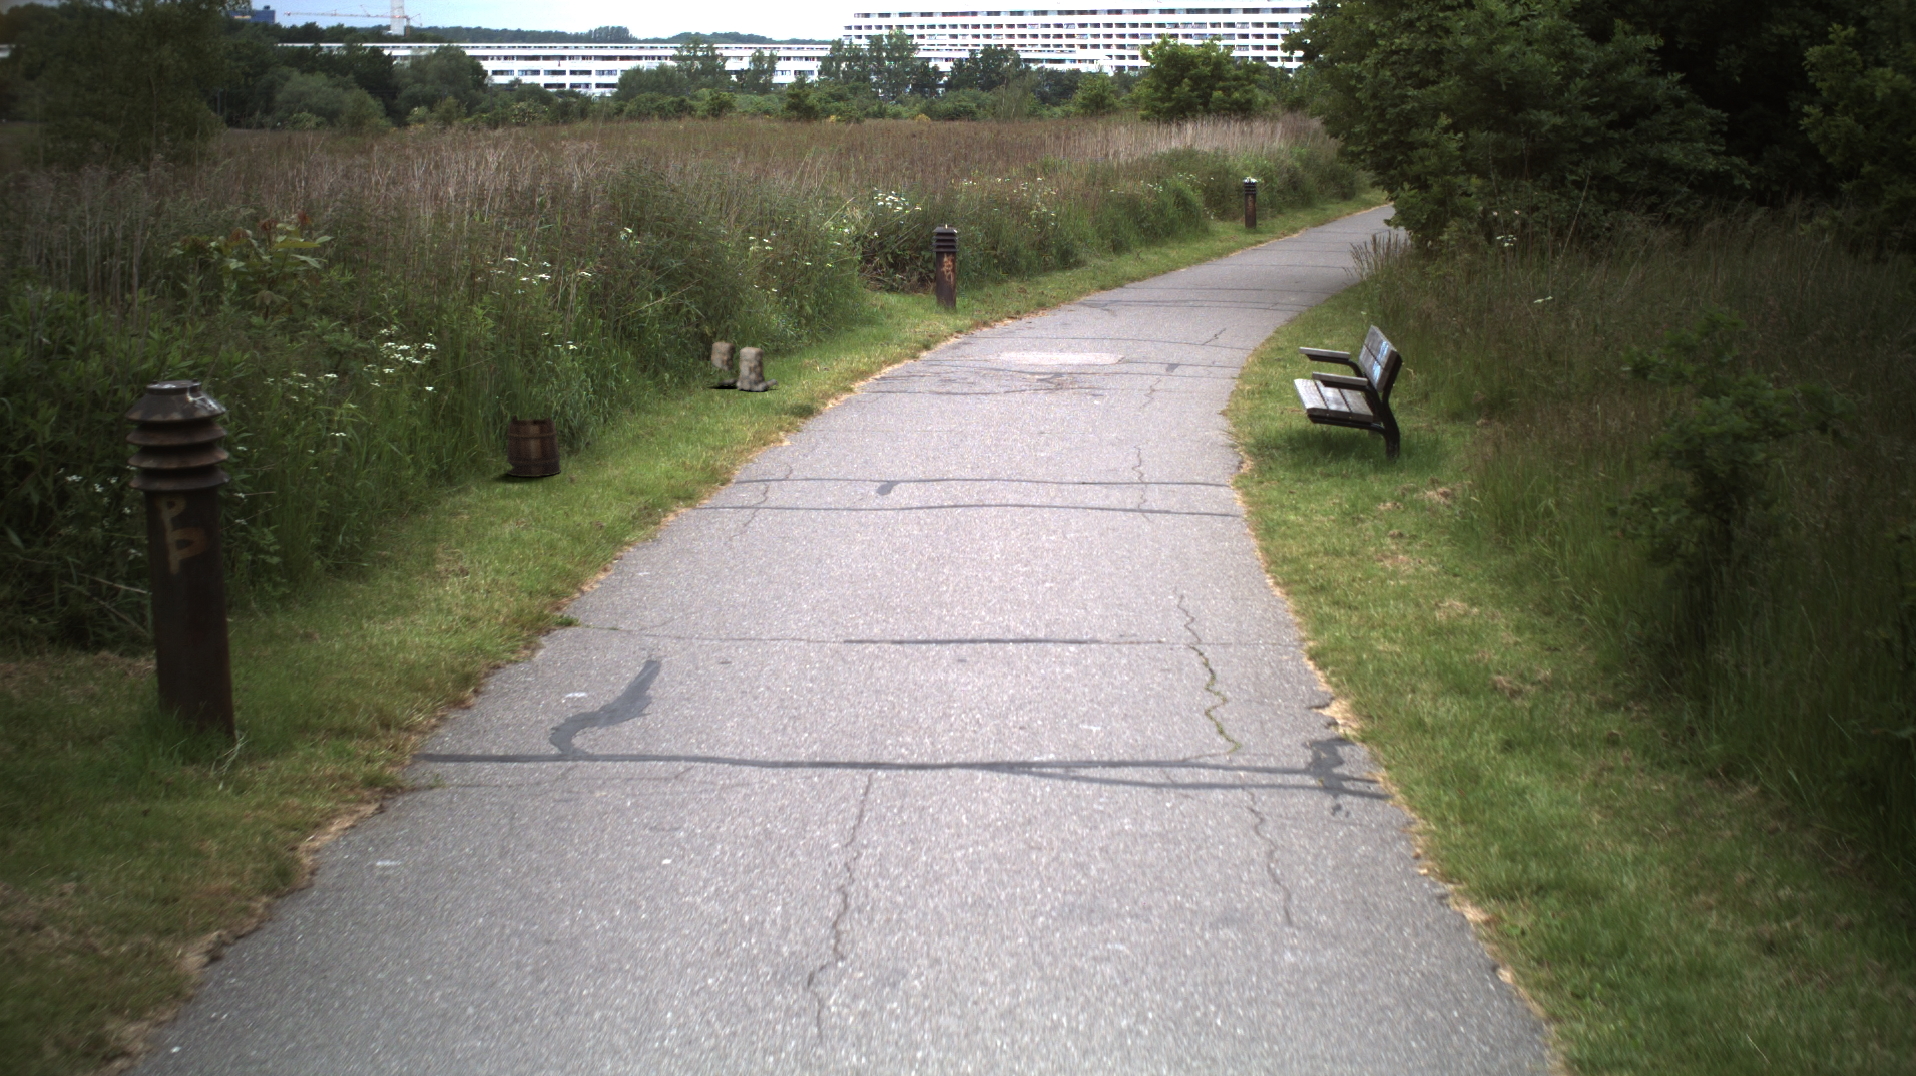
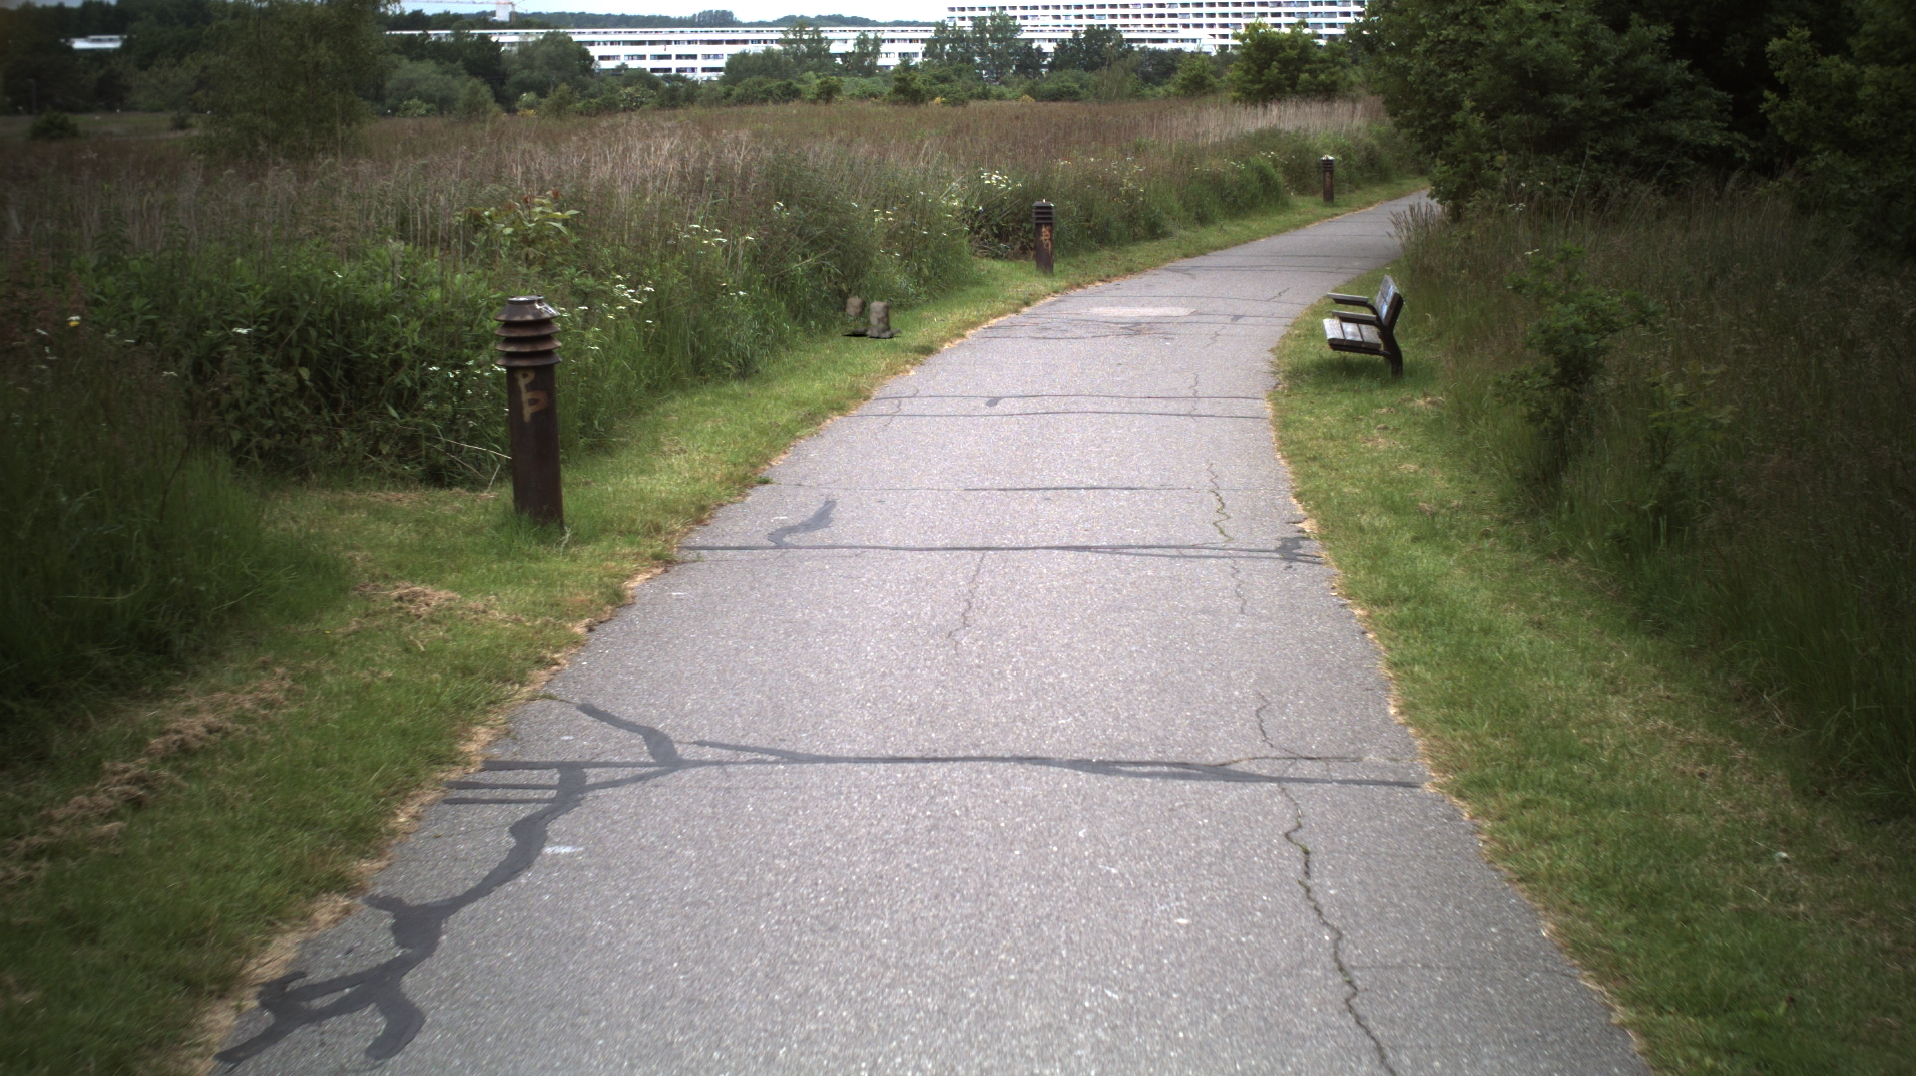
bucket: present [507,415,561,477] -> none [698,348,739,395]

